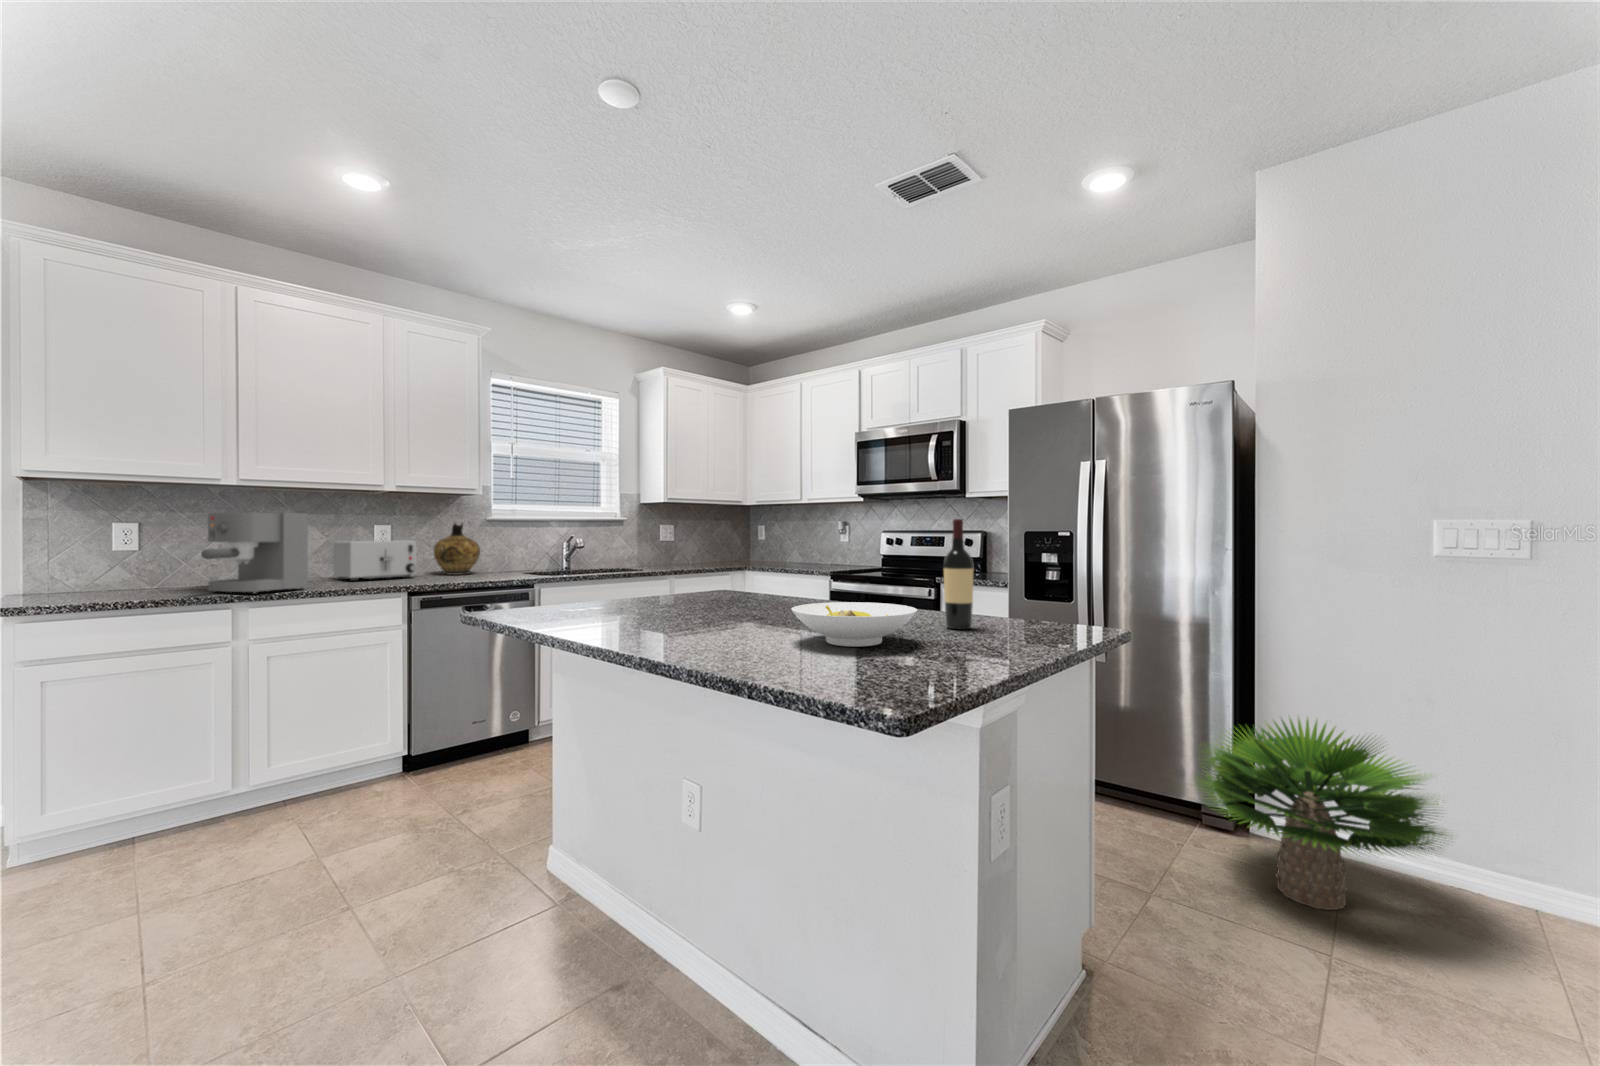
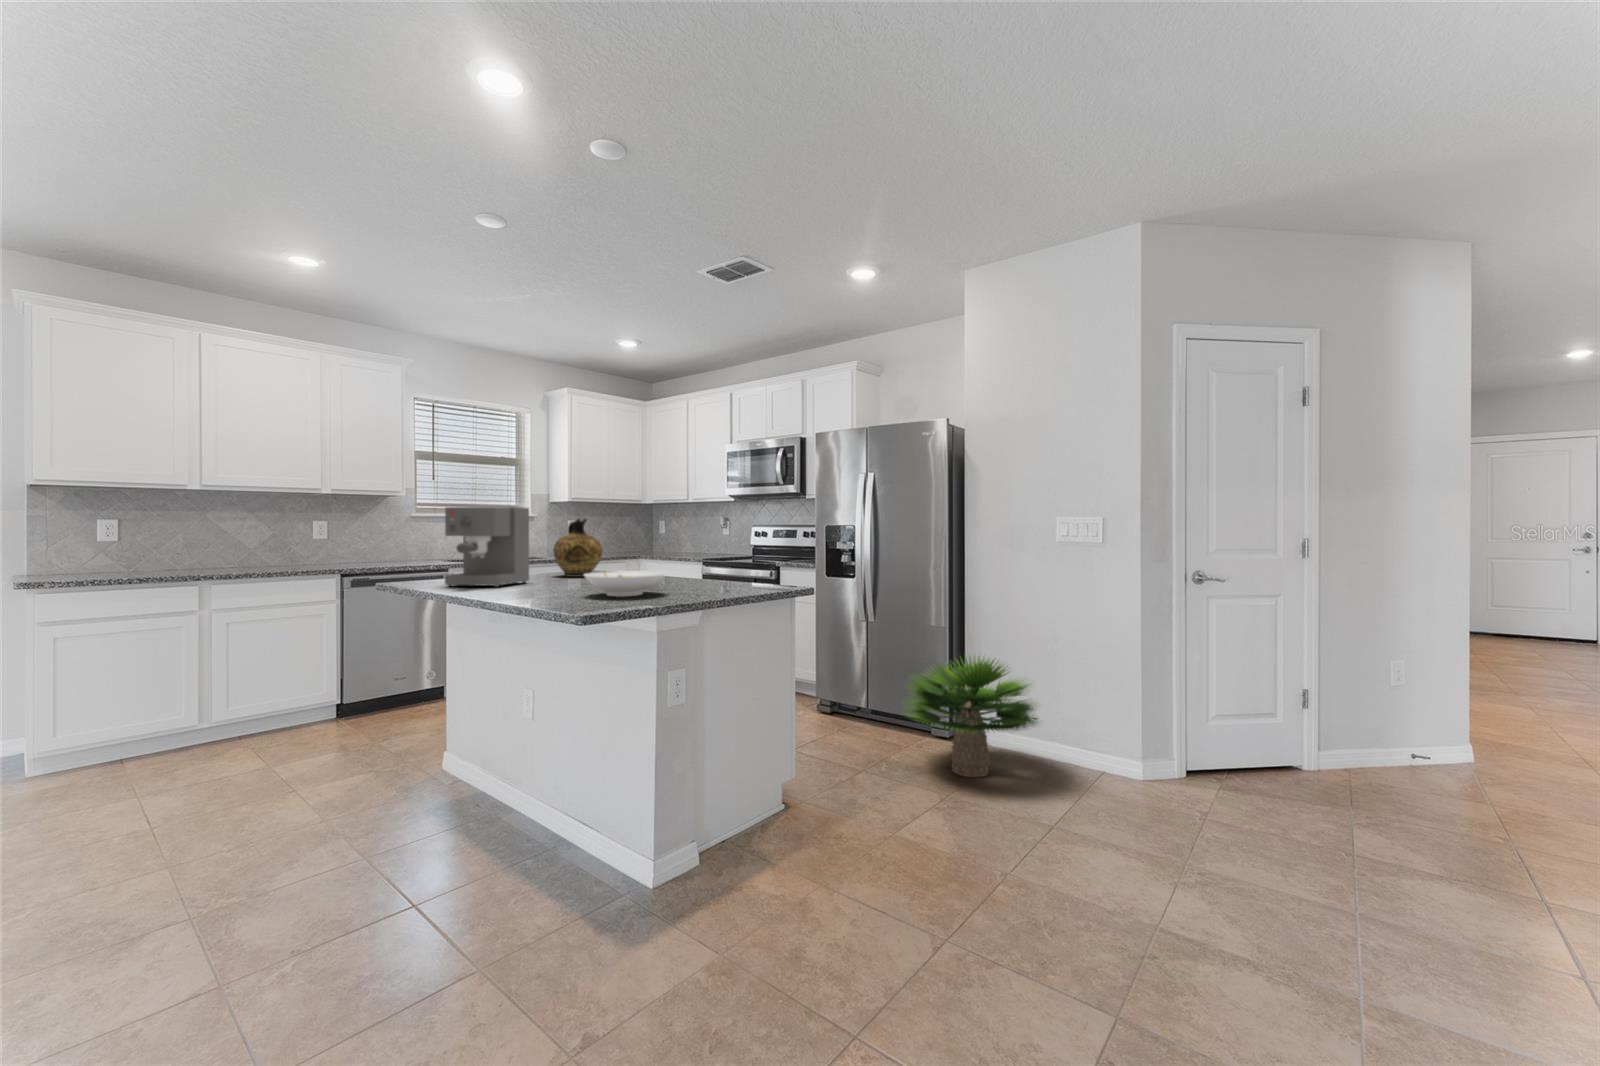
coffee maker: present [201,513,308,593] -> present [445,507,529,587]
wine bottle: present [944,519,974,629] -> none [700,518,719,589]
ceramic jug: present [434,523,480,575] -> present [553,519,603,577]
toaster: present [333,540,417,581] -> none [278,534,349,566]

